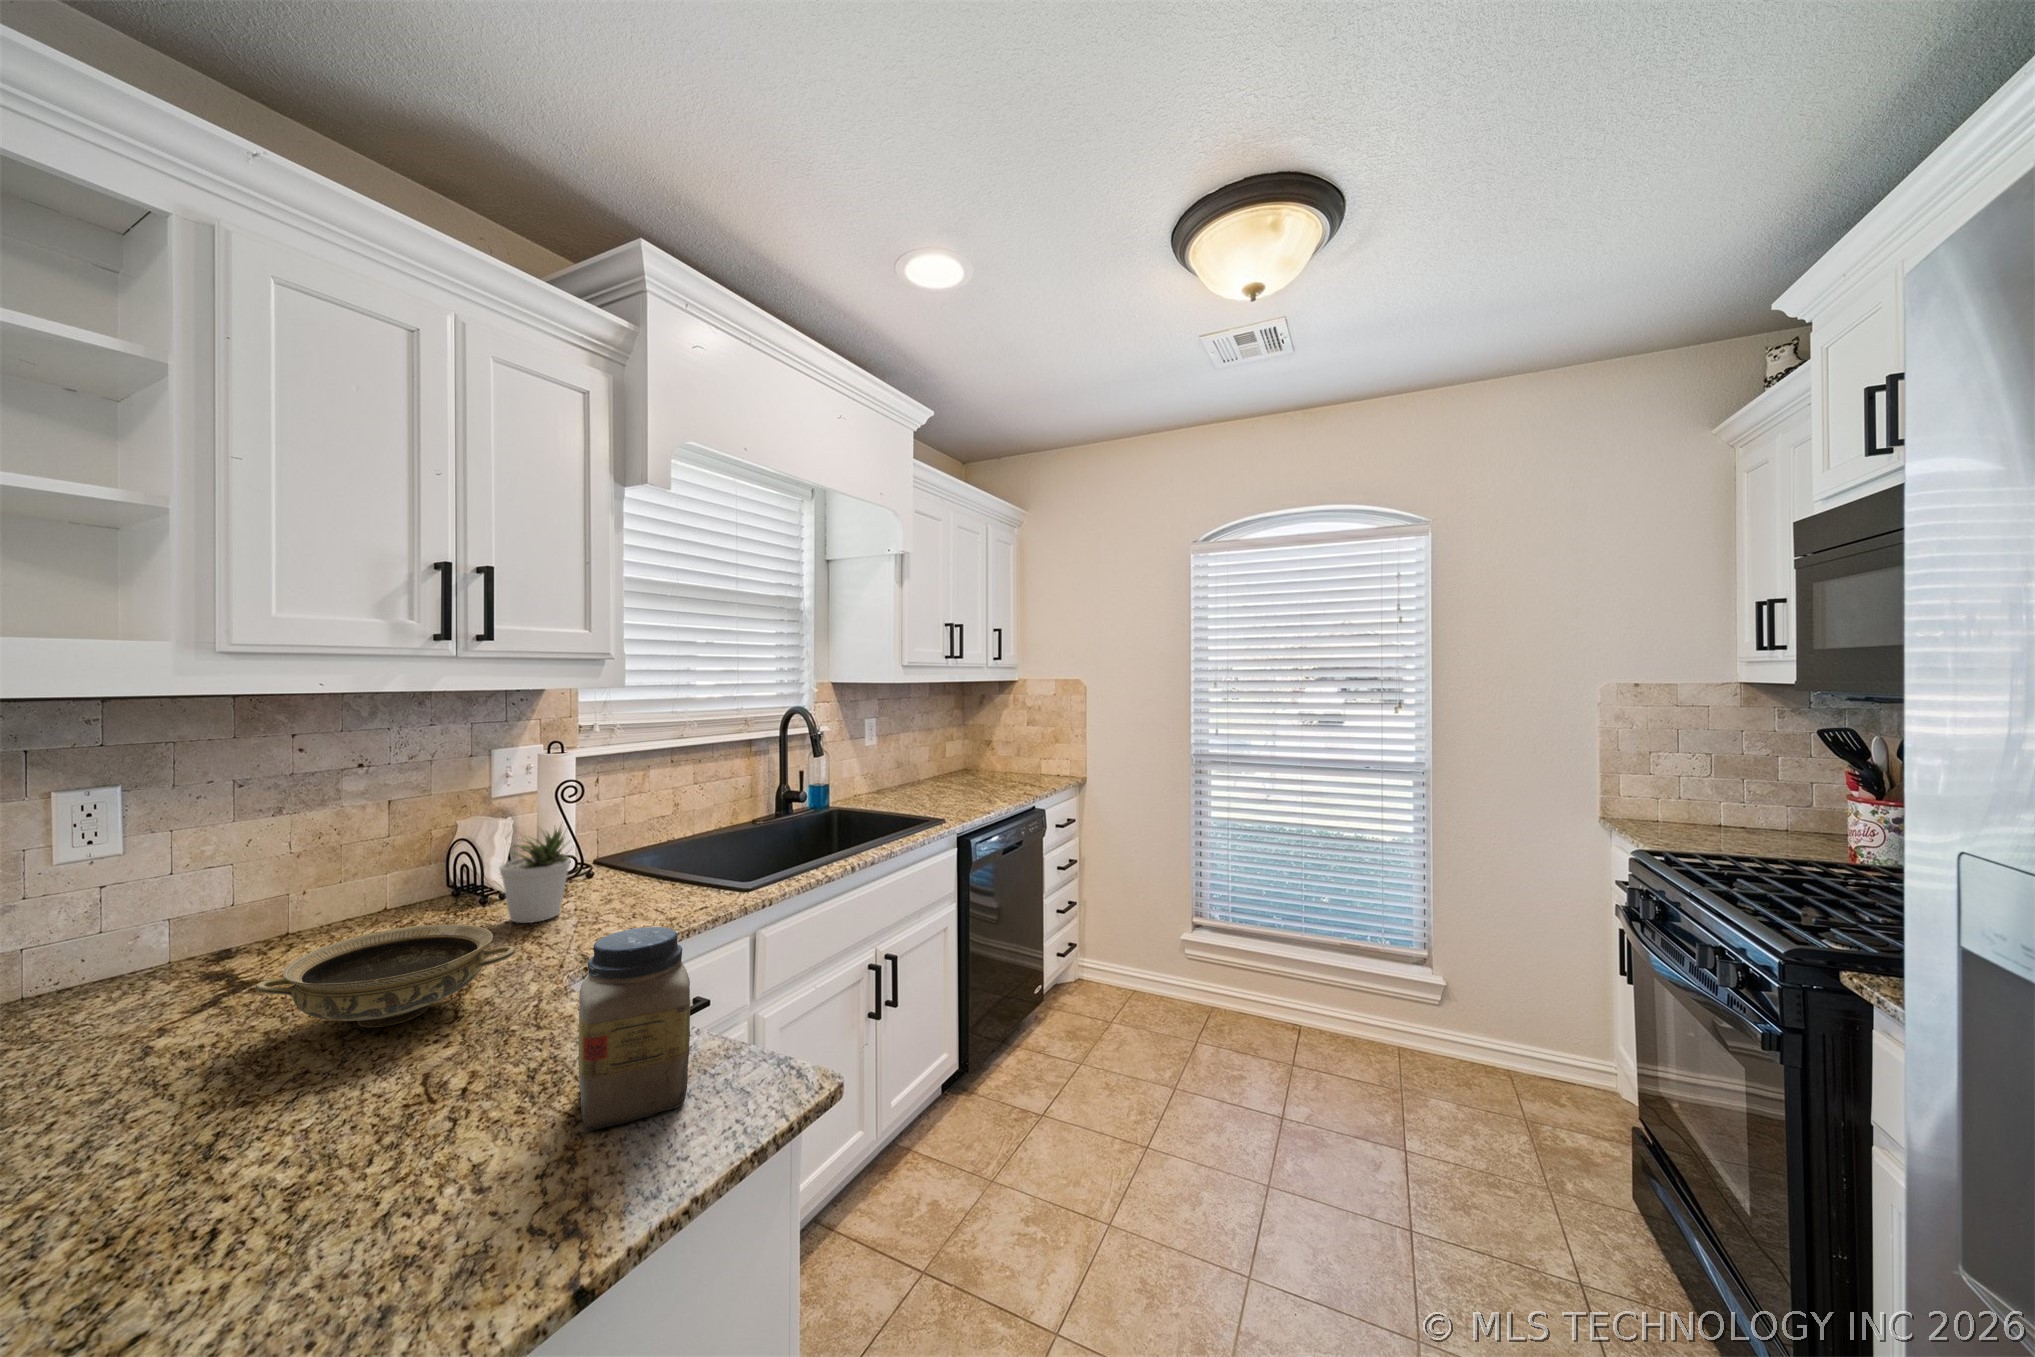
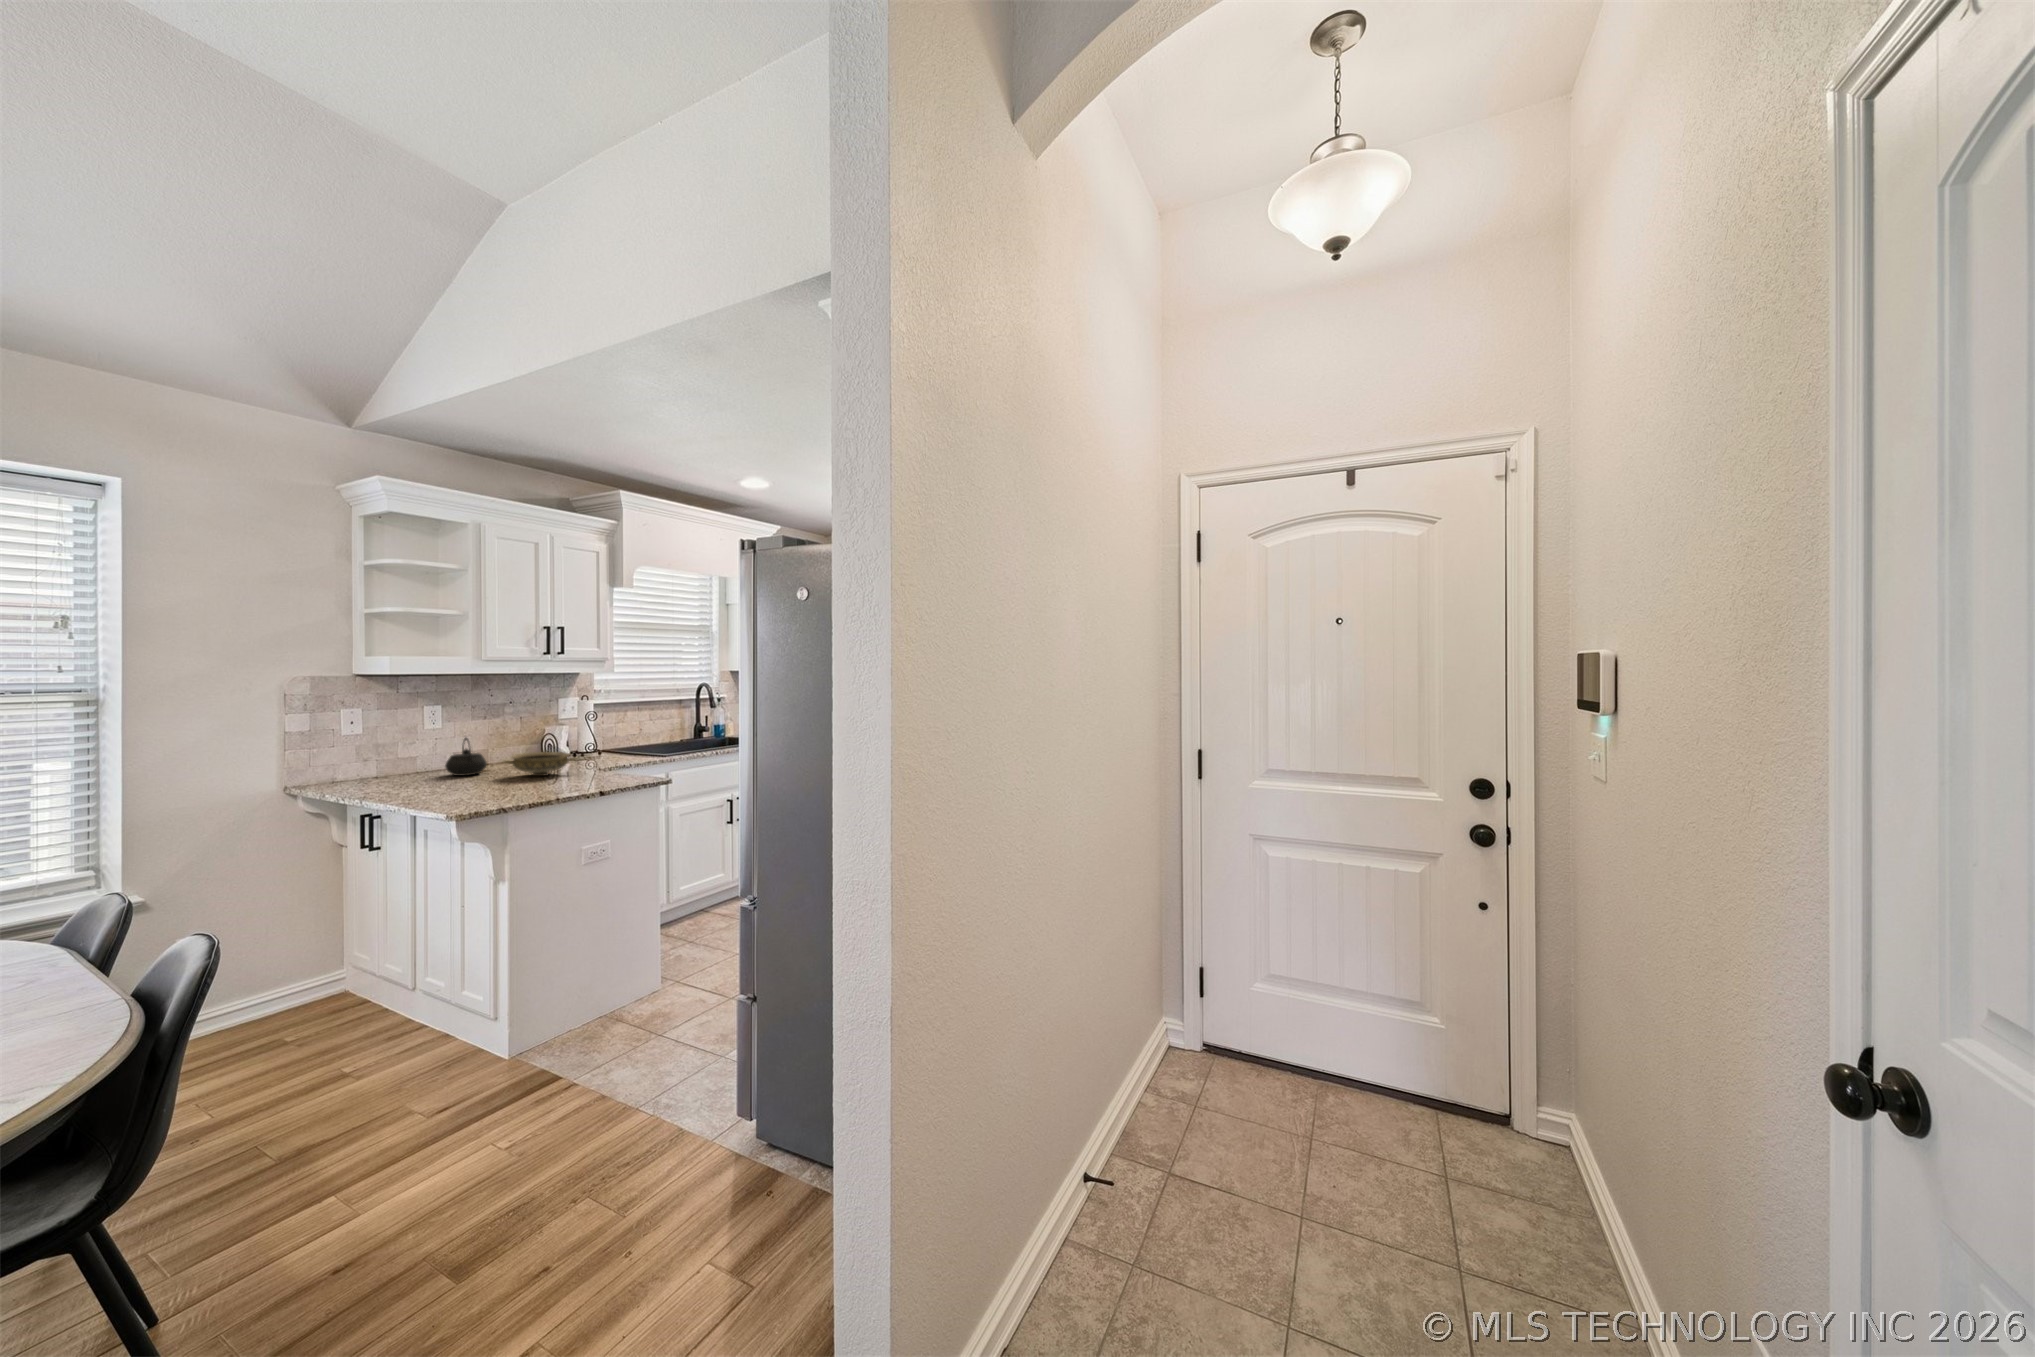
potted plant: present [499,827,570,923] -> none [566,725,595,763]
kettle: none [76,894,238,1027] -> present [445,738,487,776]
jar: present [578,927,690,1131] -> none [602,740,632,786]

